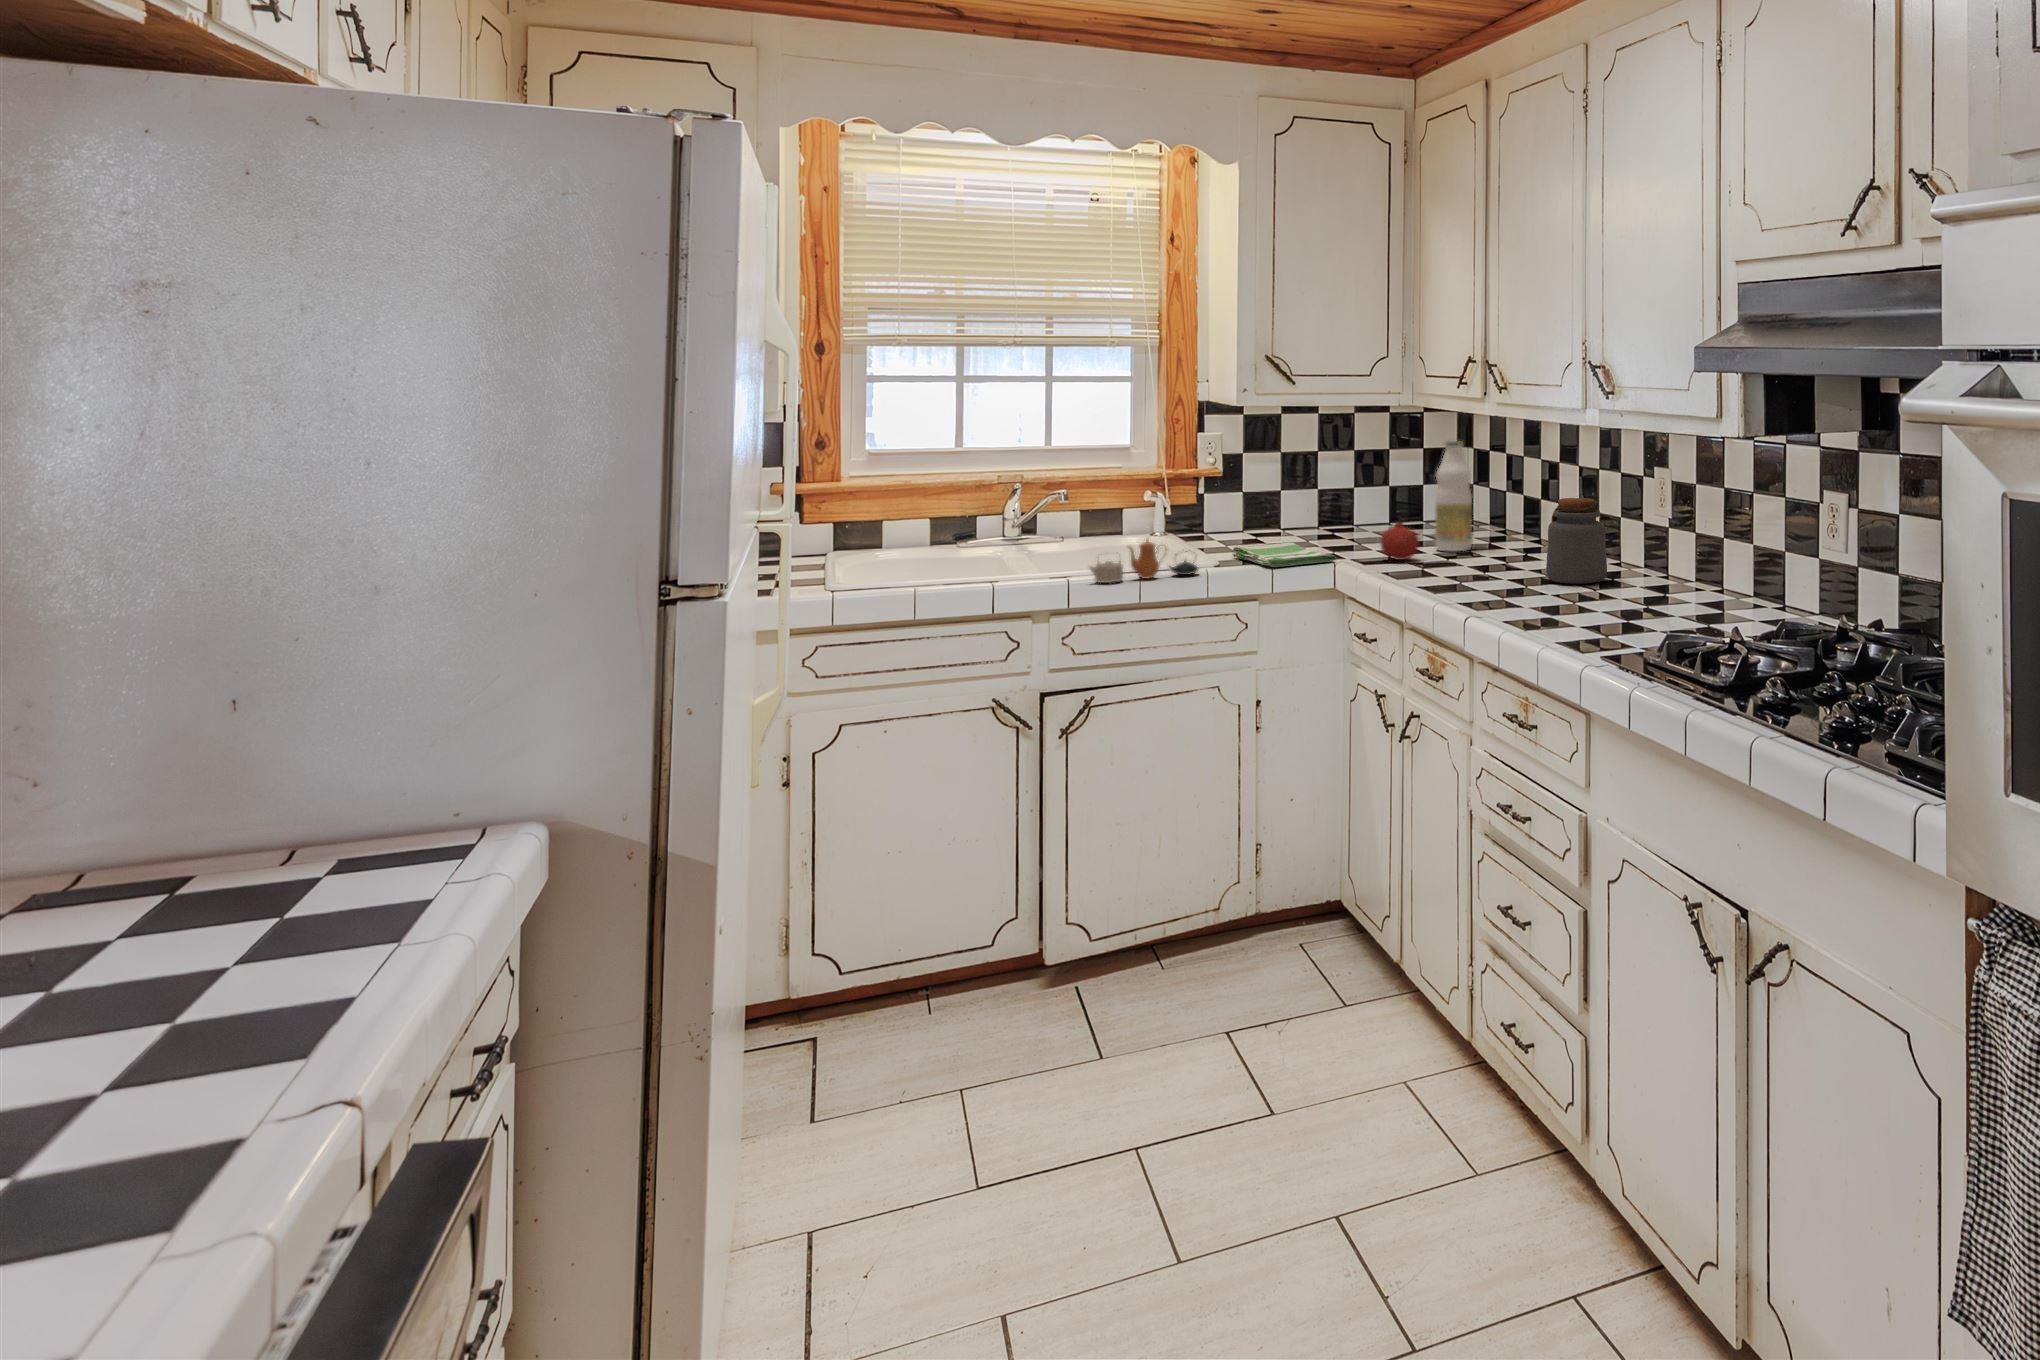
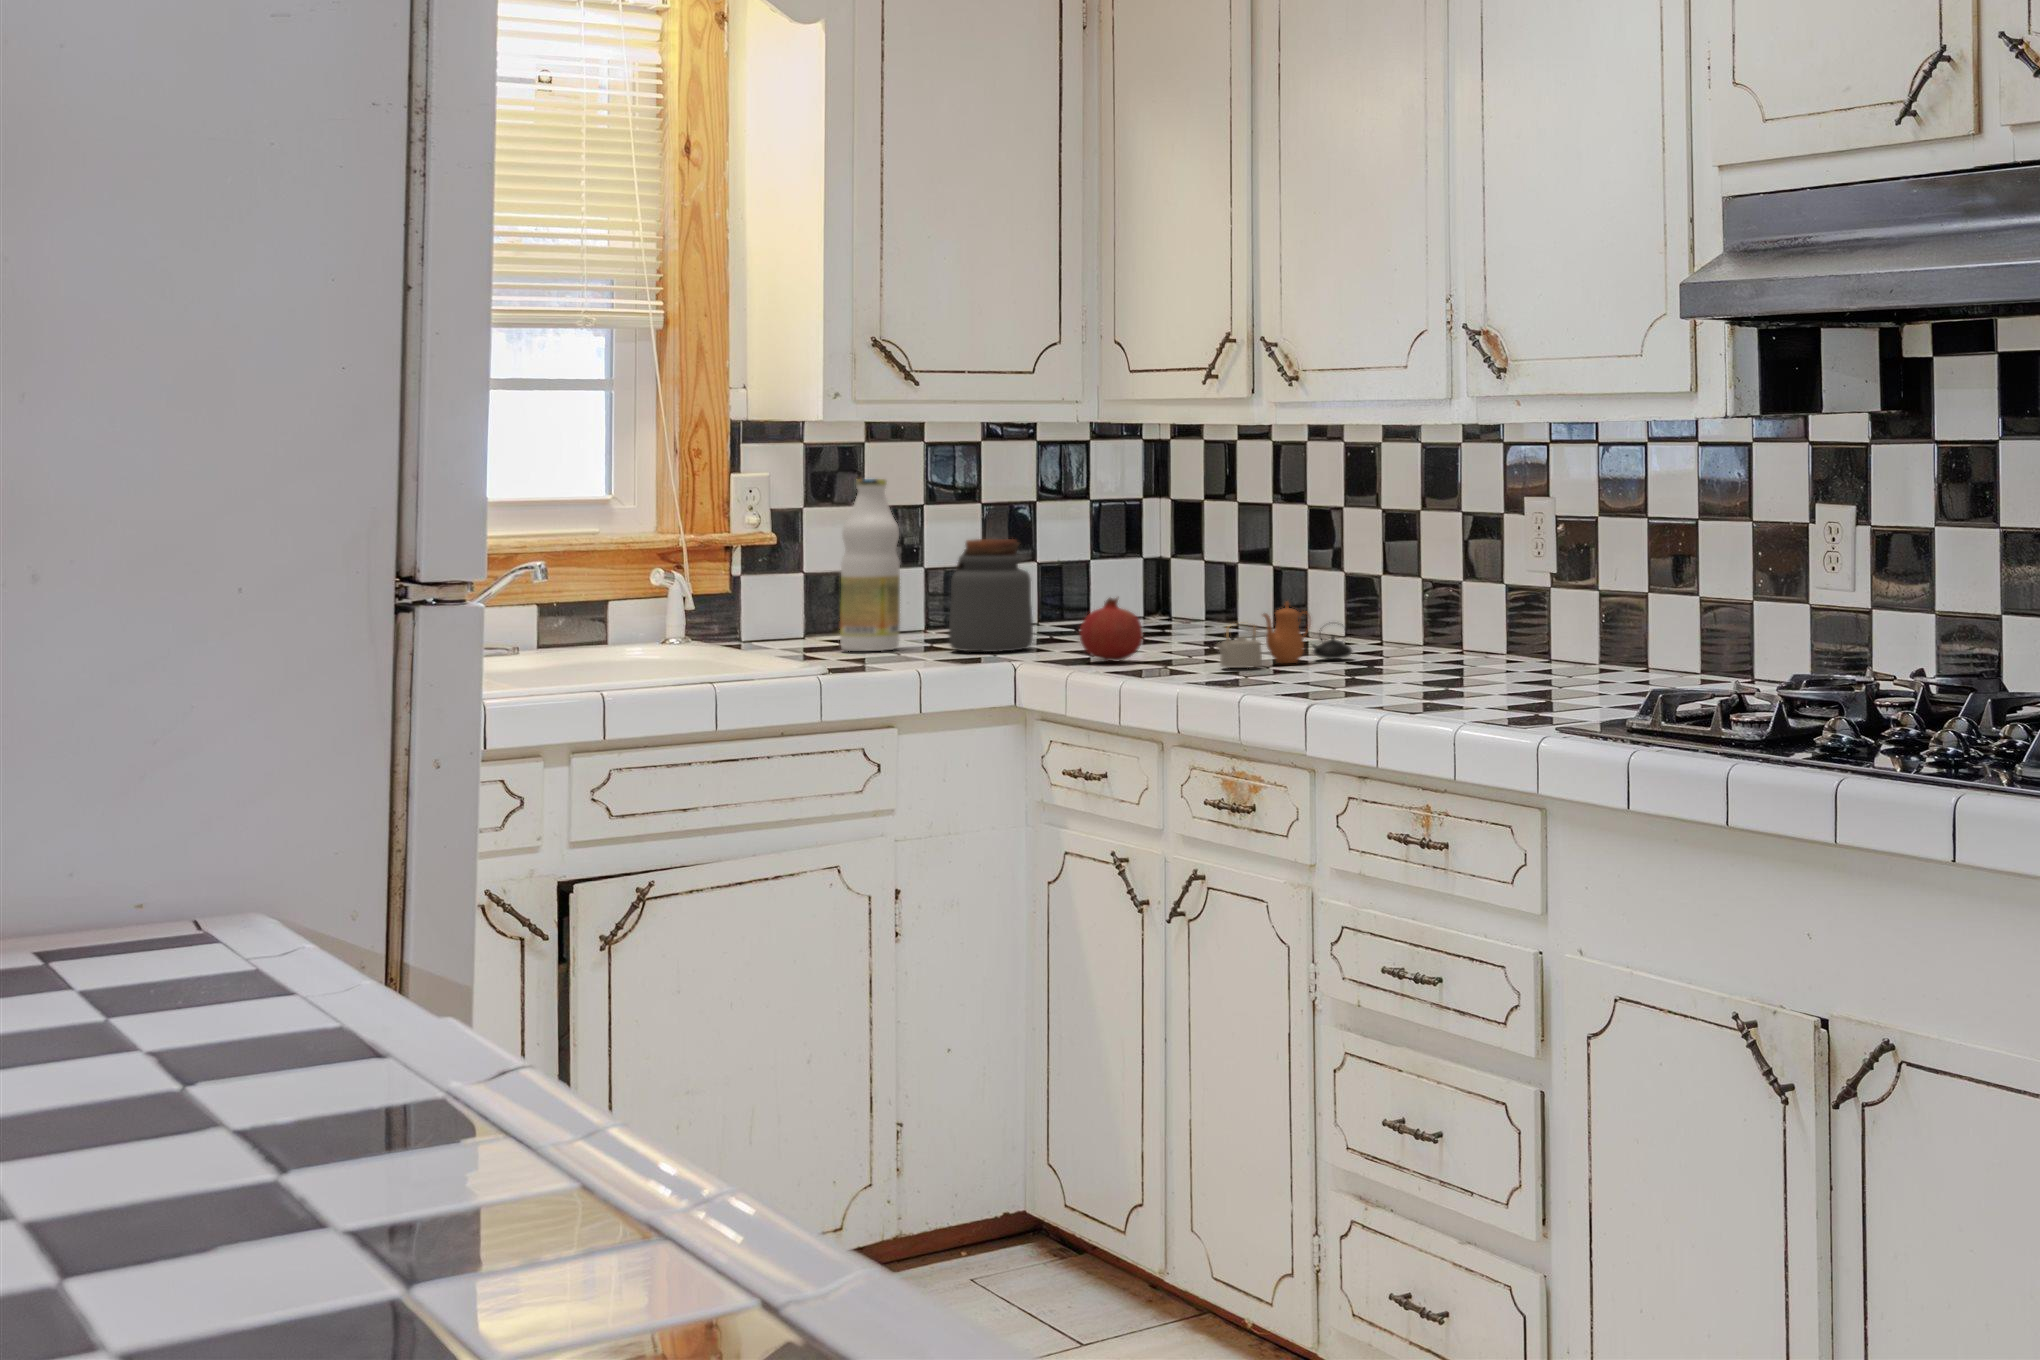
bottle: present [1435,441,1472,551] -> present [840,479,900,651]
jar: present [1546,498,1607,584] -> present [949,539,1033,652]
teapot: present [1090,539,1198,583] -> present [1217,602,1352,668]
dish towel: present [1232,542,1336,567] -> none [822,643,1009,673]

